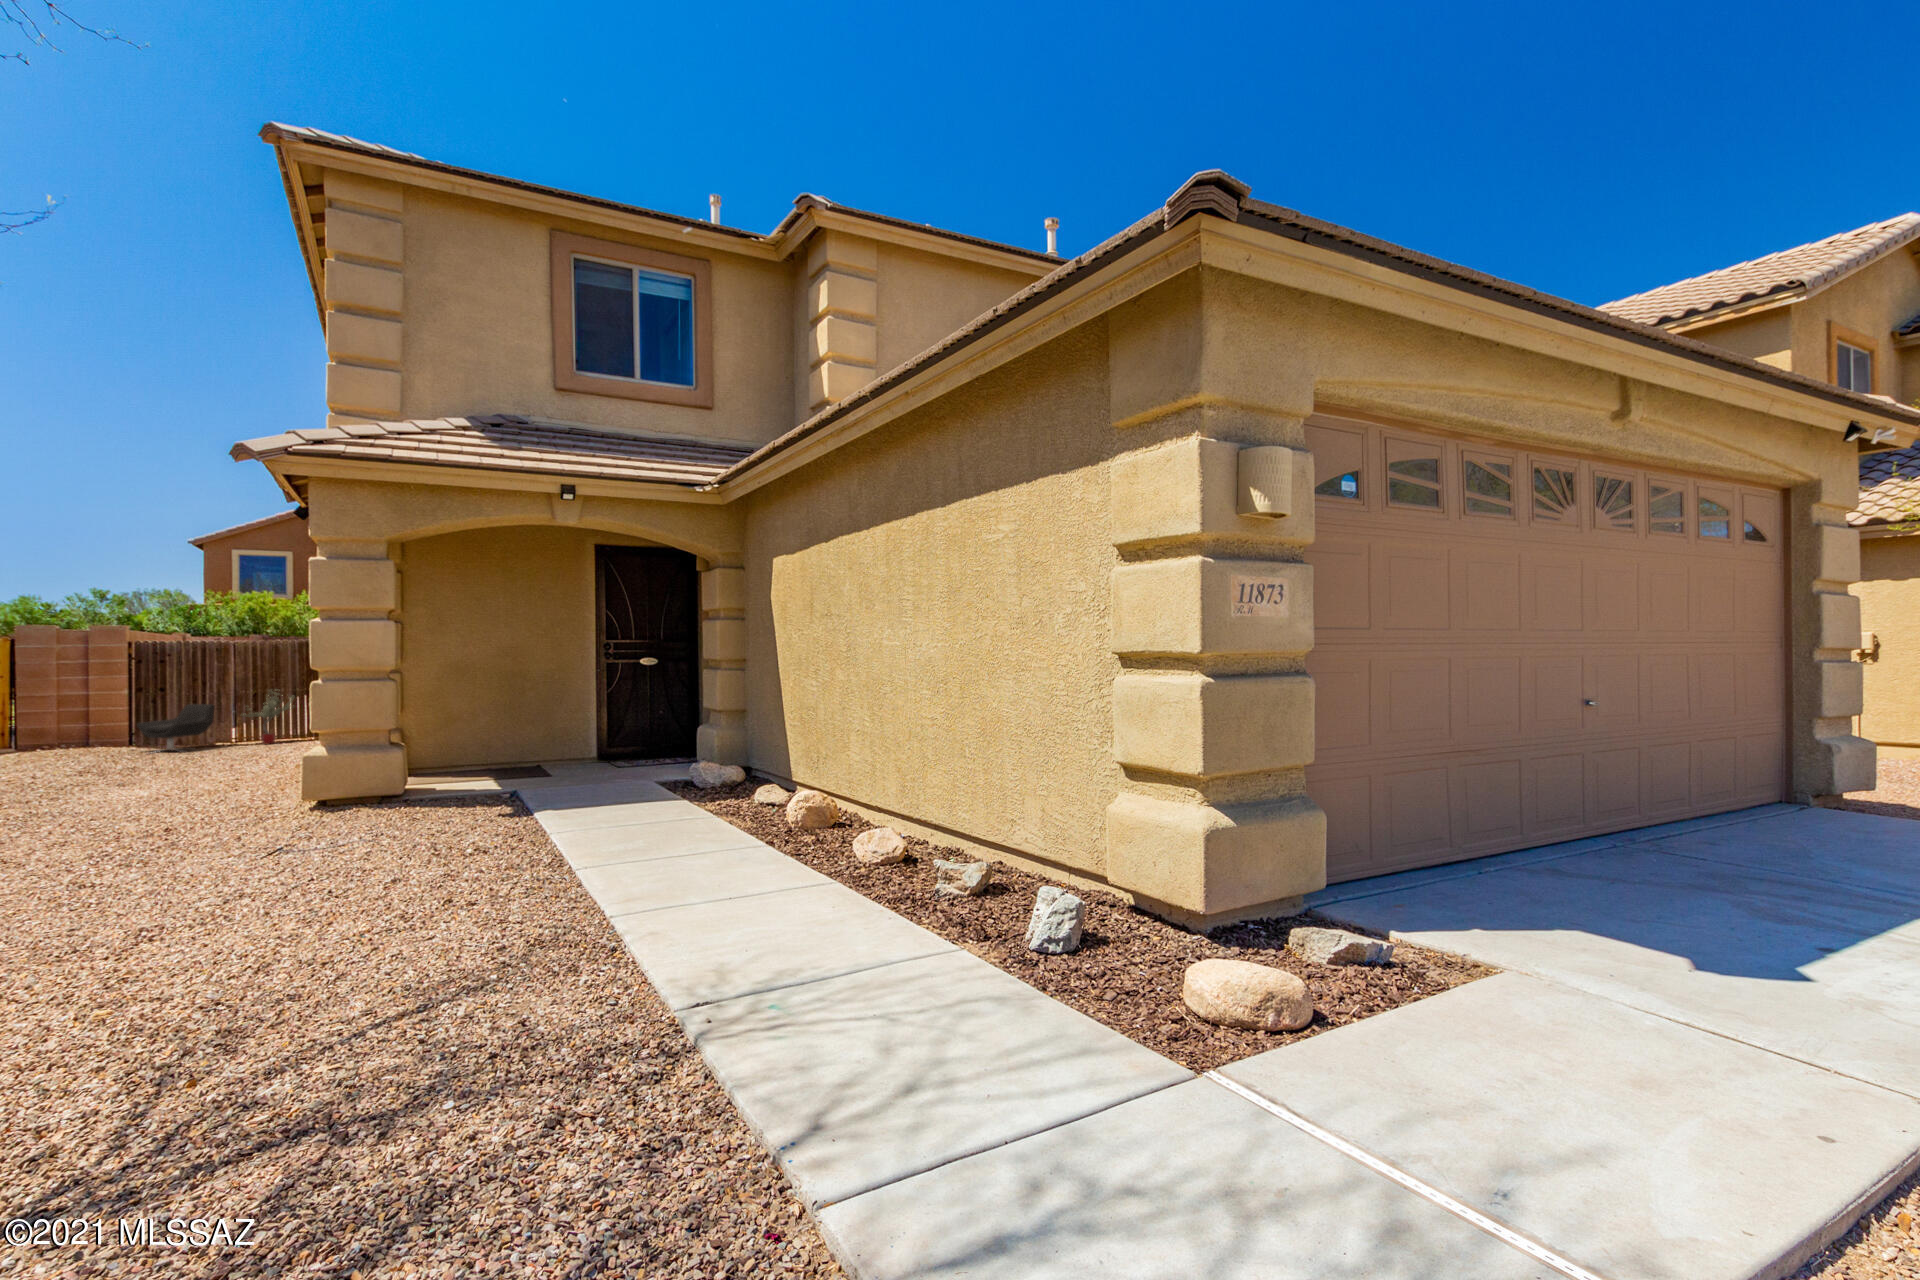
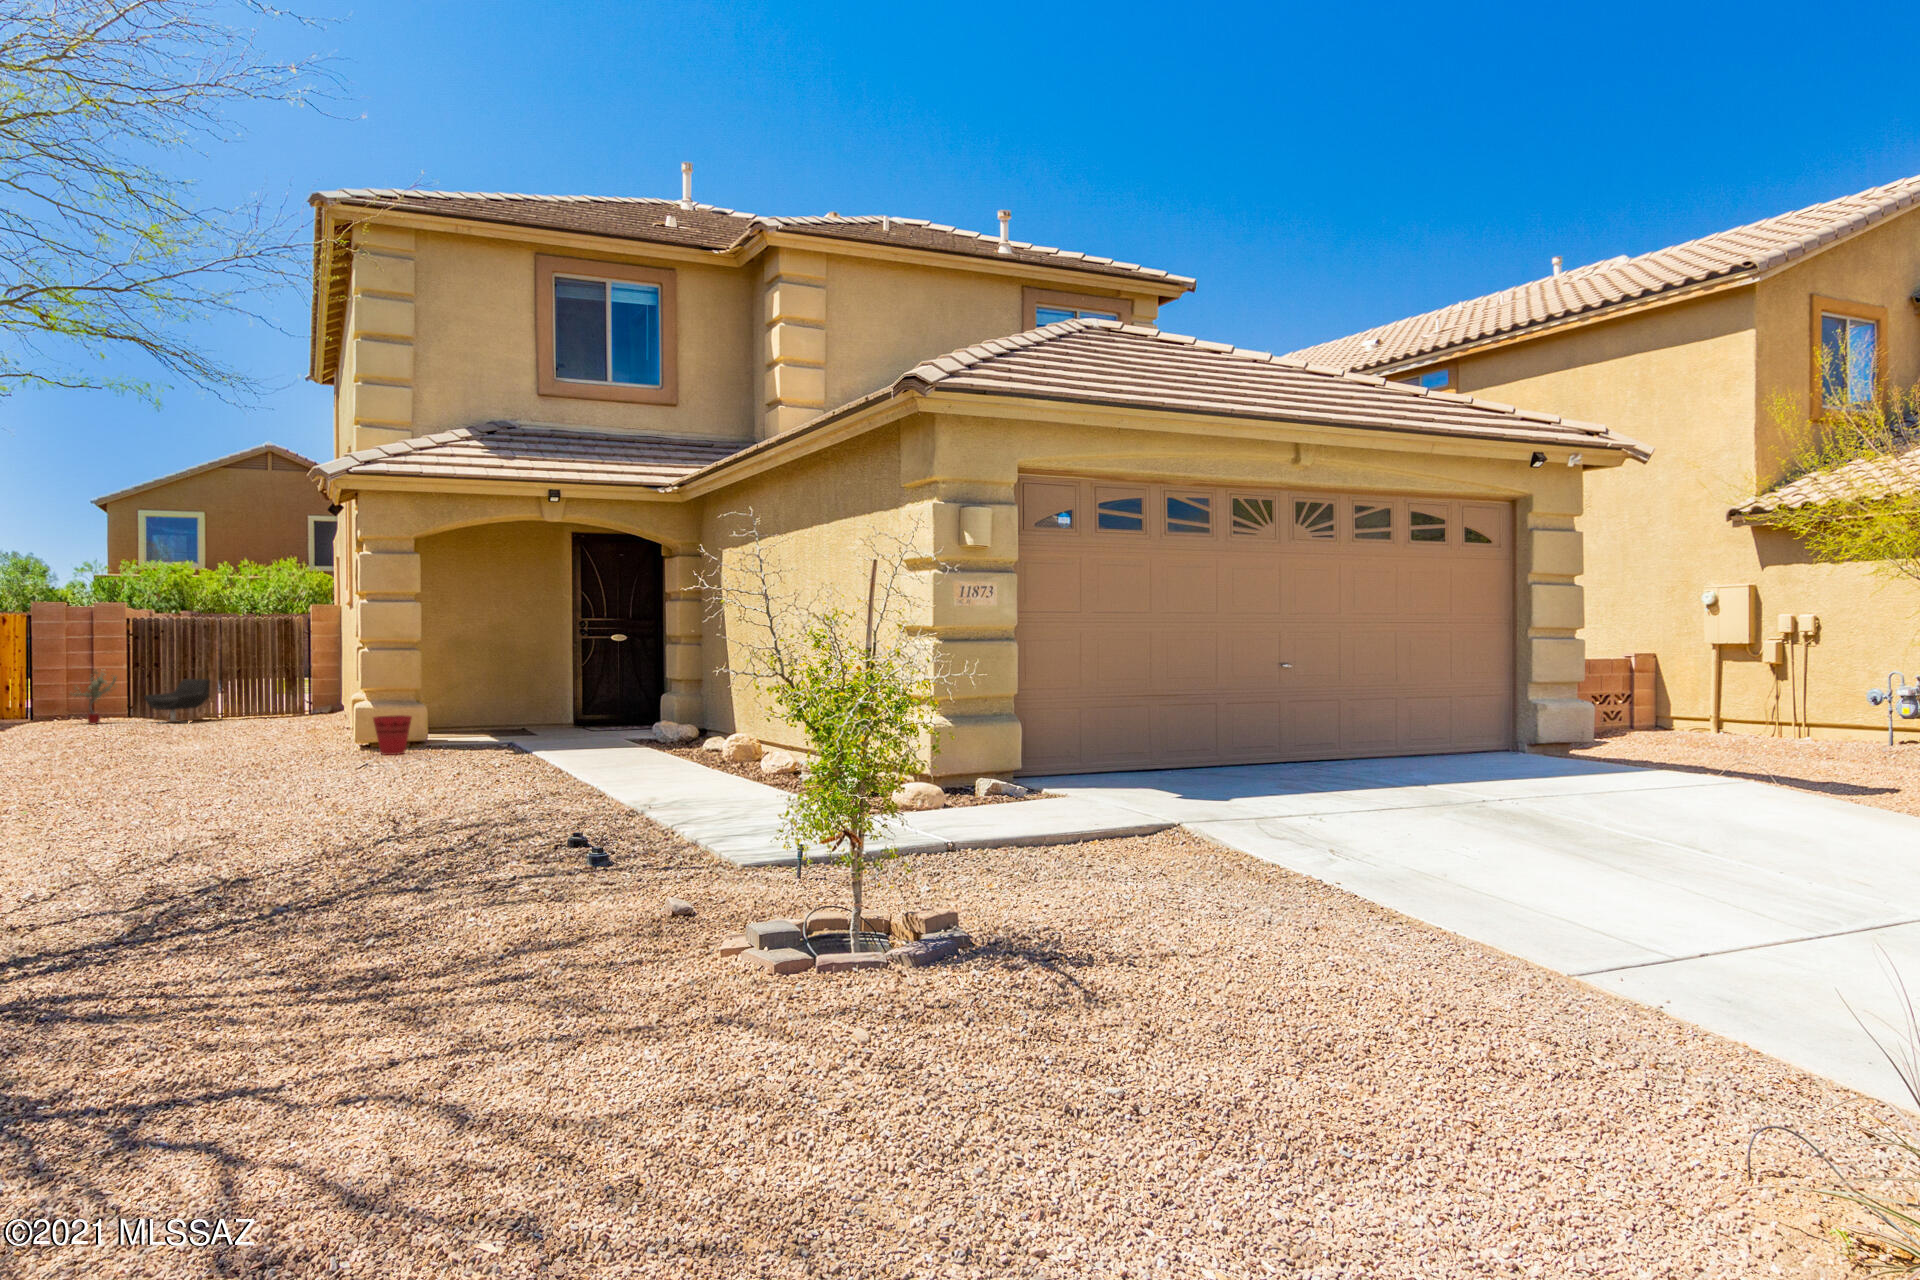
potted tree: present [243,690,294,744] -> present [73,670,117,724]
bucket: none [324,763,380,816] -> present [373,715,412,755]

